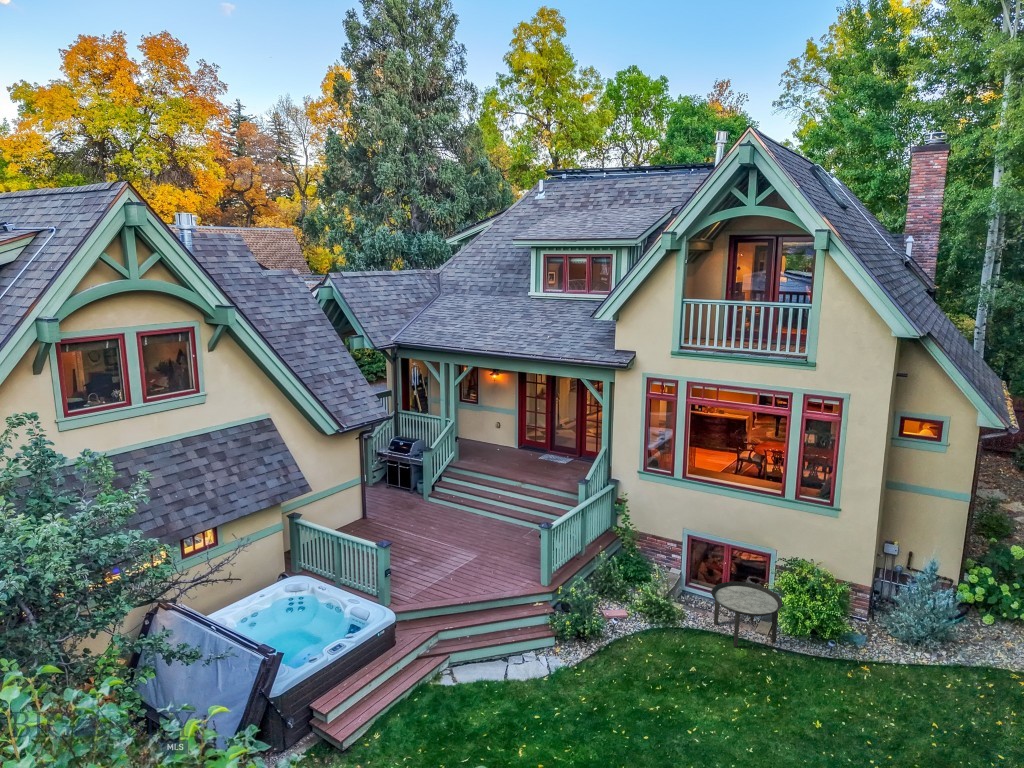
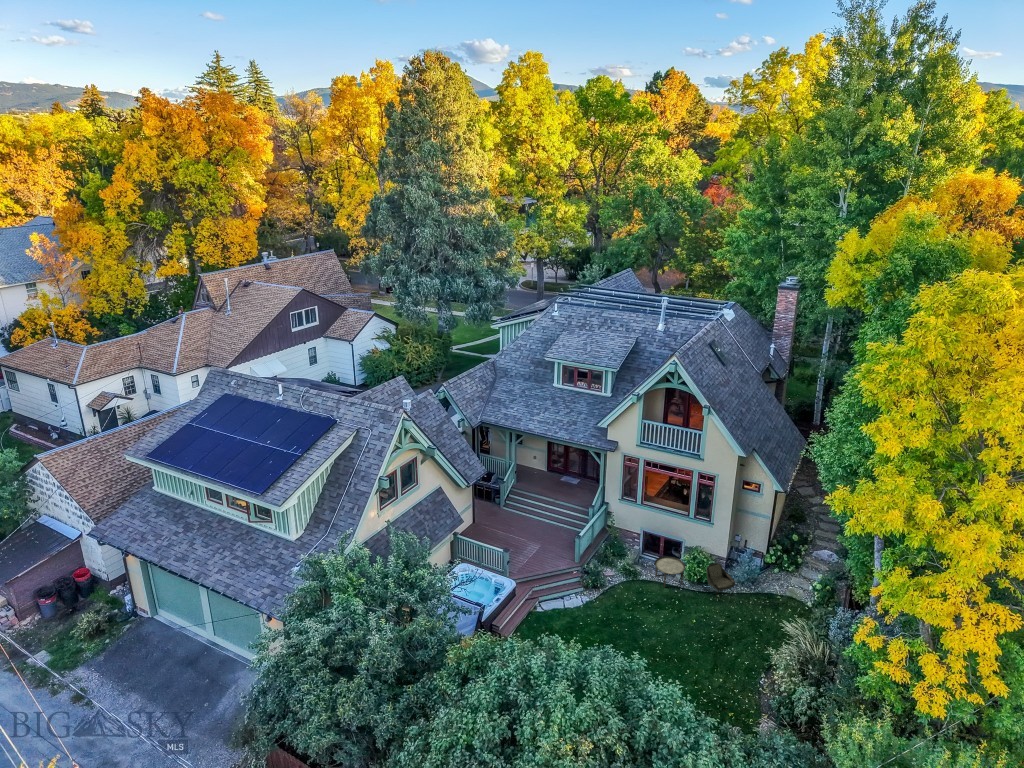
lounge chair: none [826,594,906,680] -> present [705,563,735,598]

